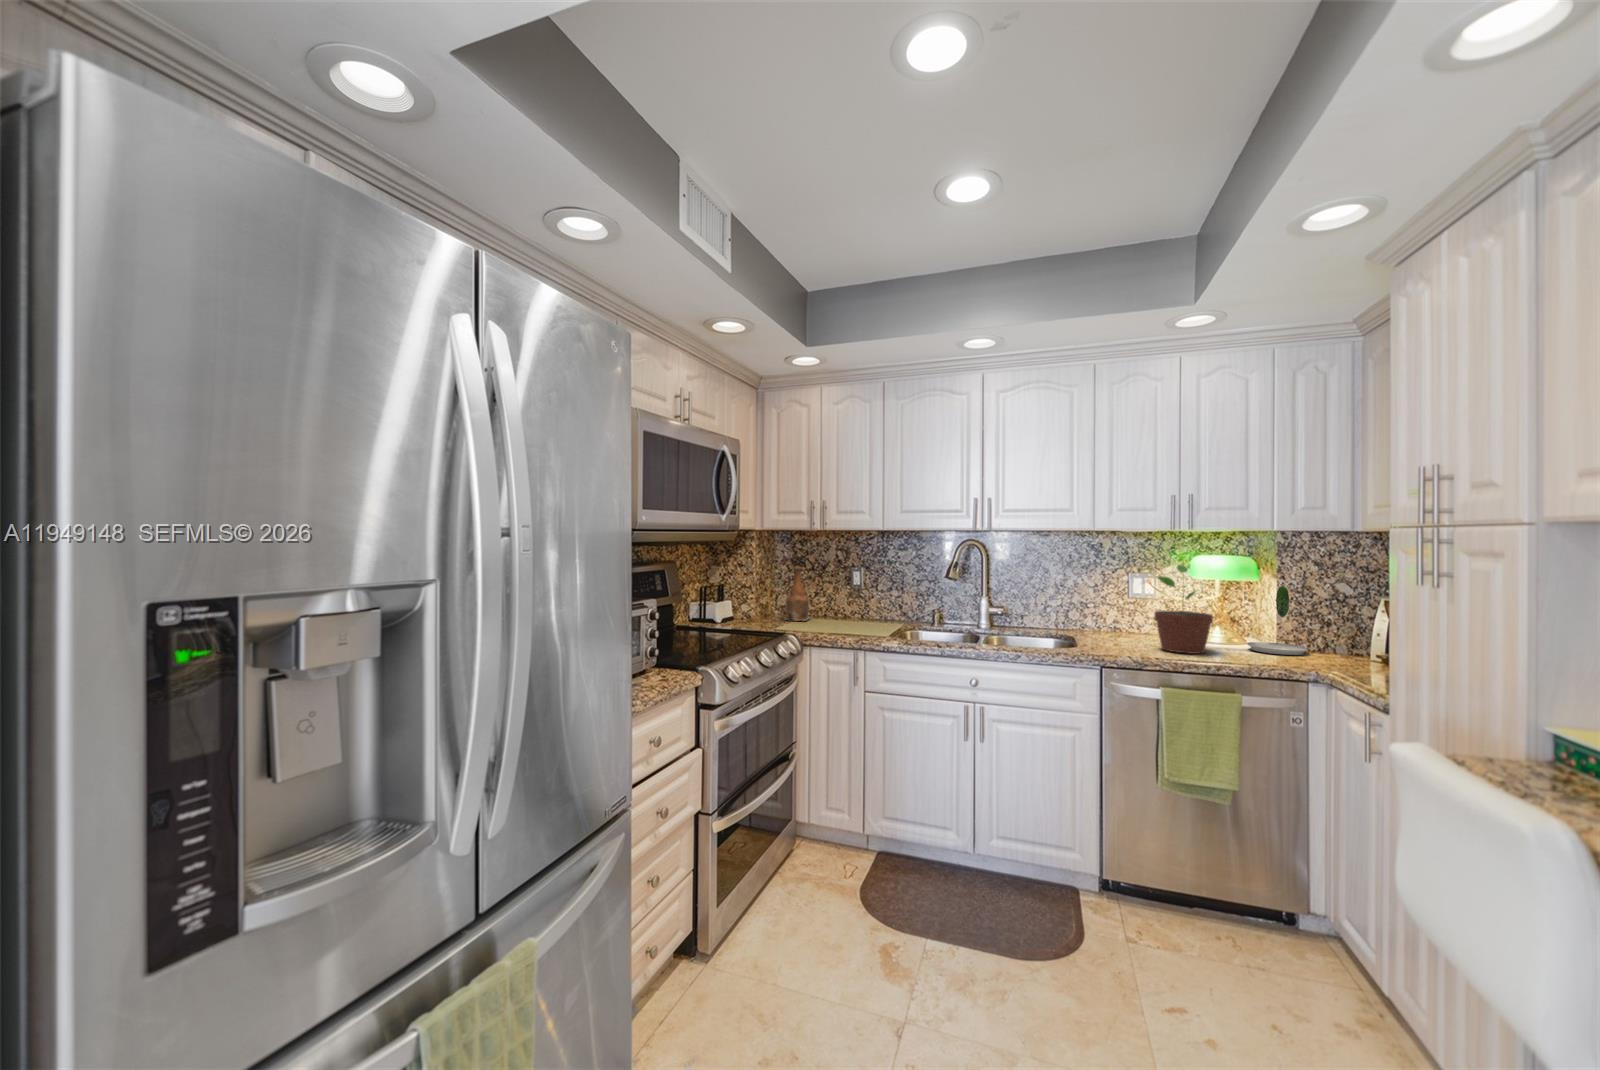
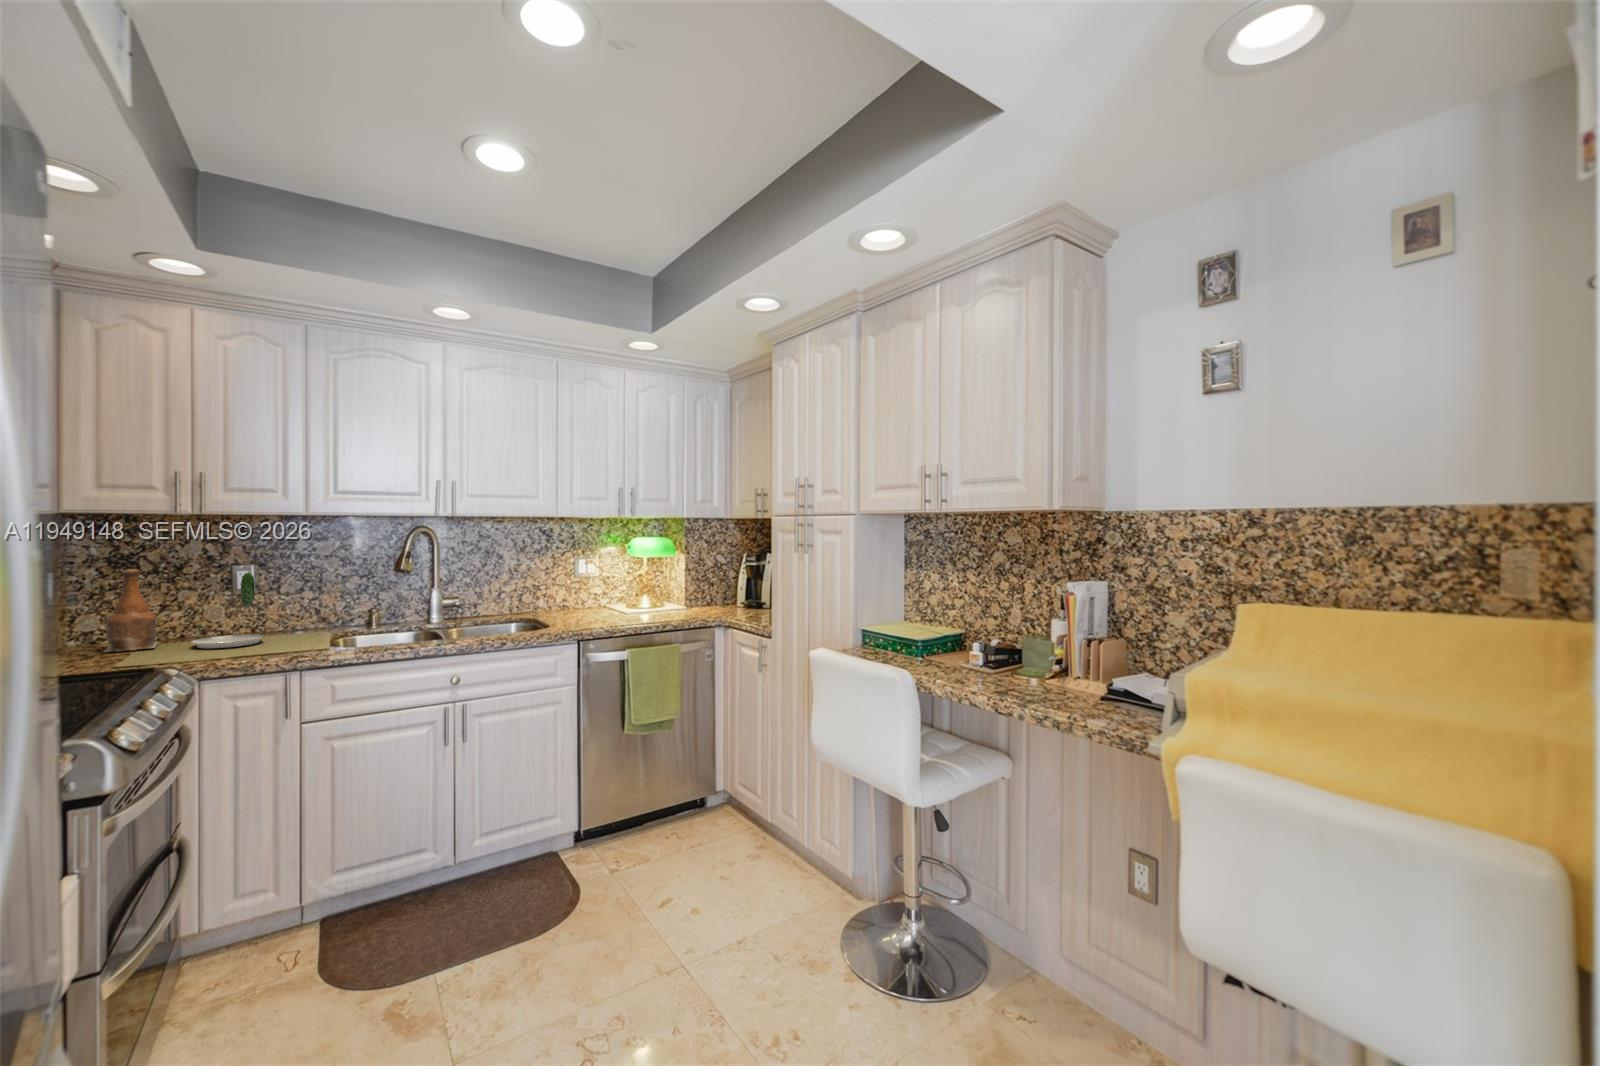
potted plant: present [1154,565,1213,654] -> none [609,546,652,620]
plate: present [1247,586,1308,655] -> present [191,573,264,648]

